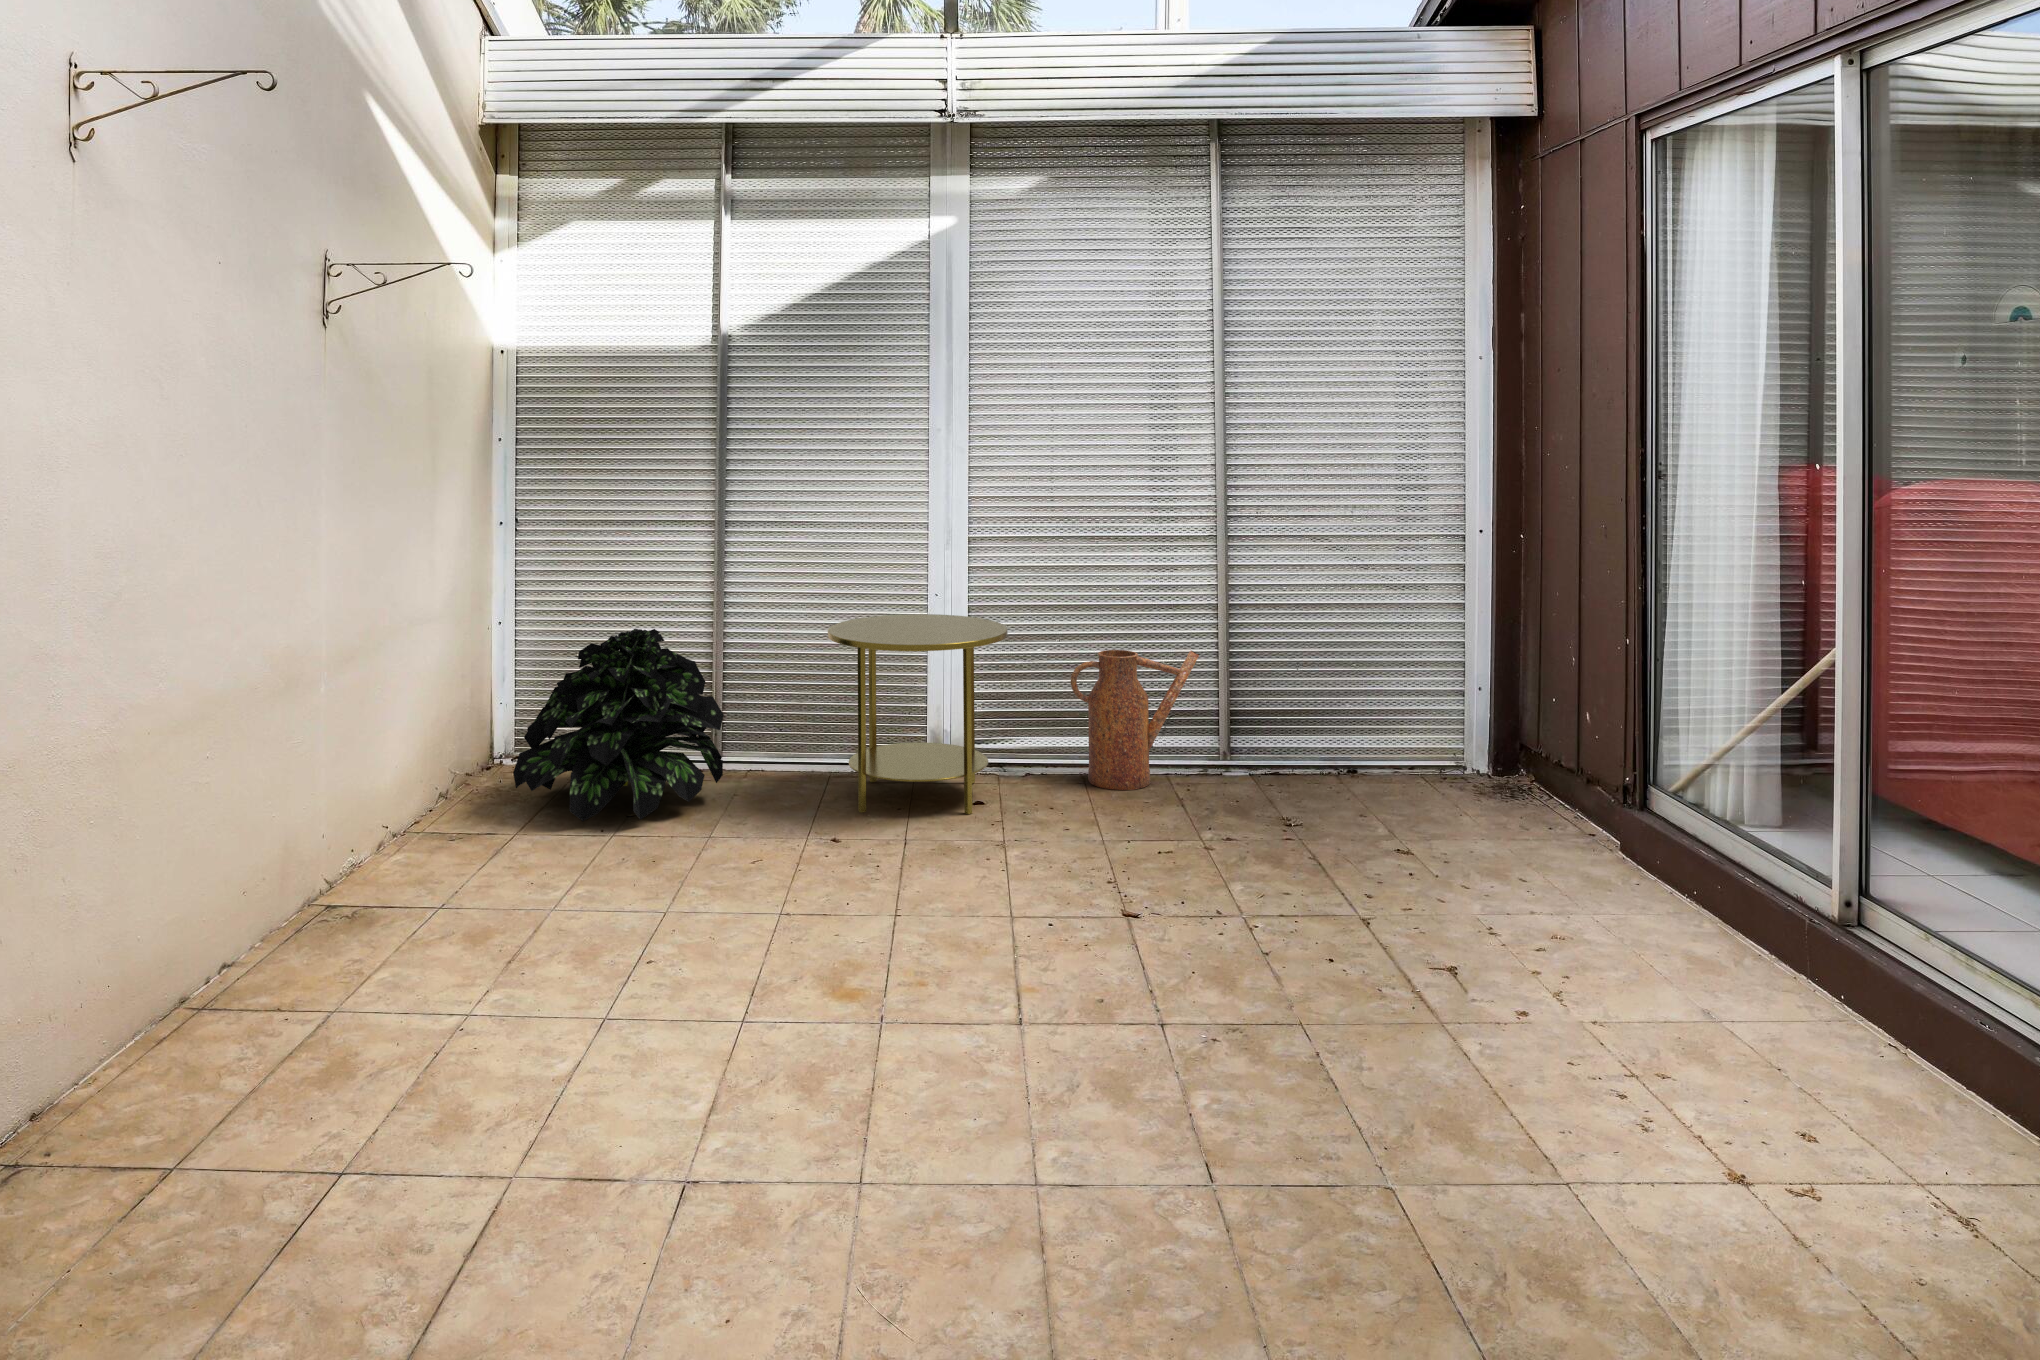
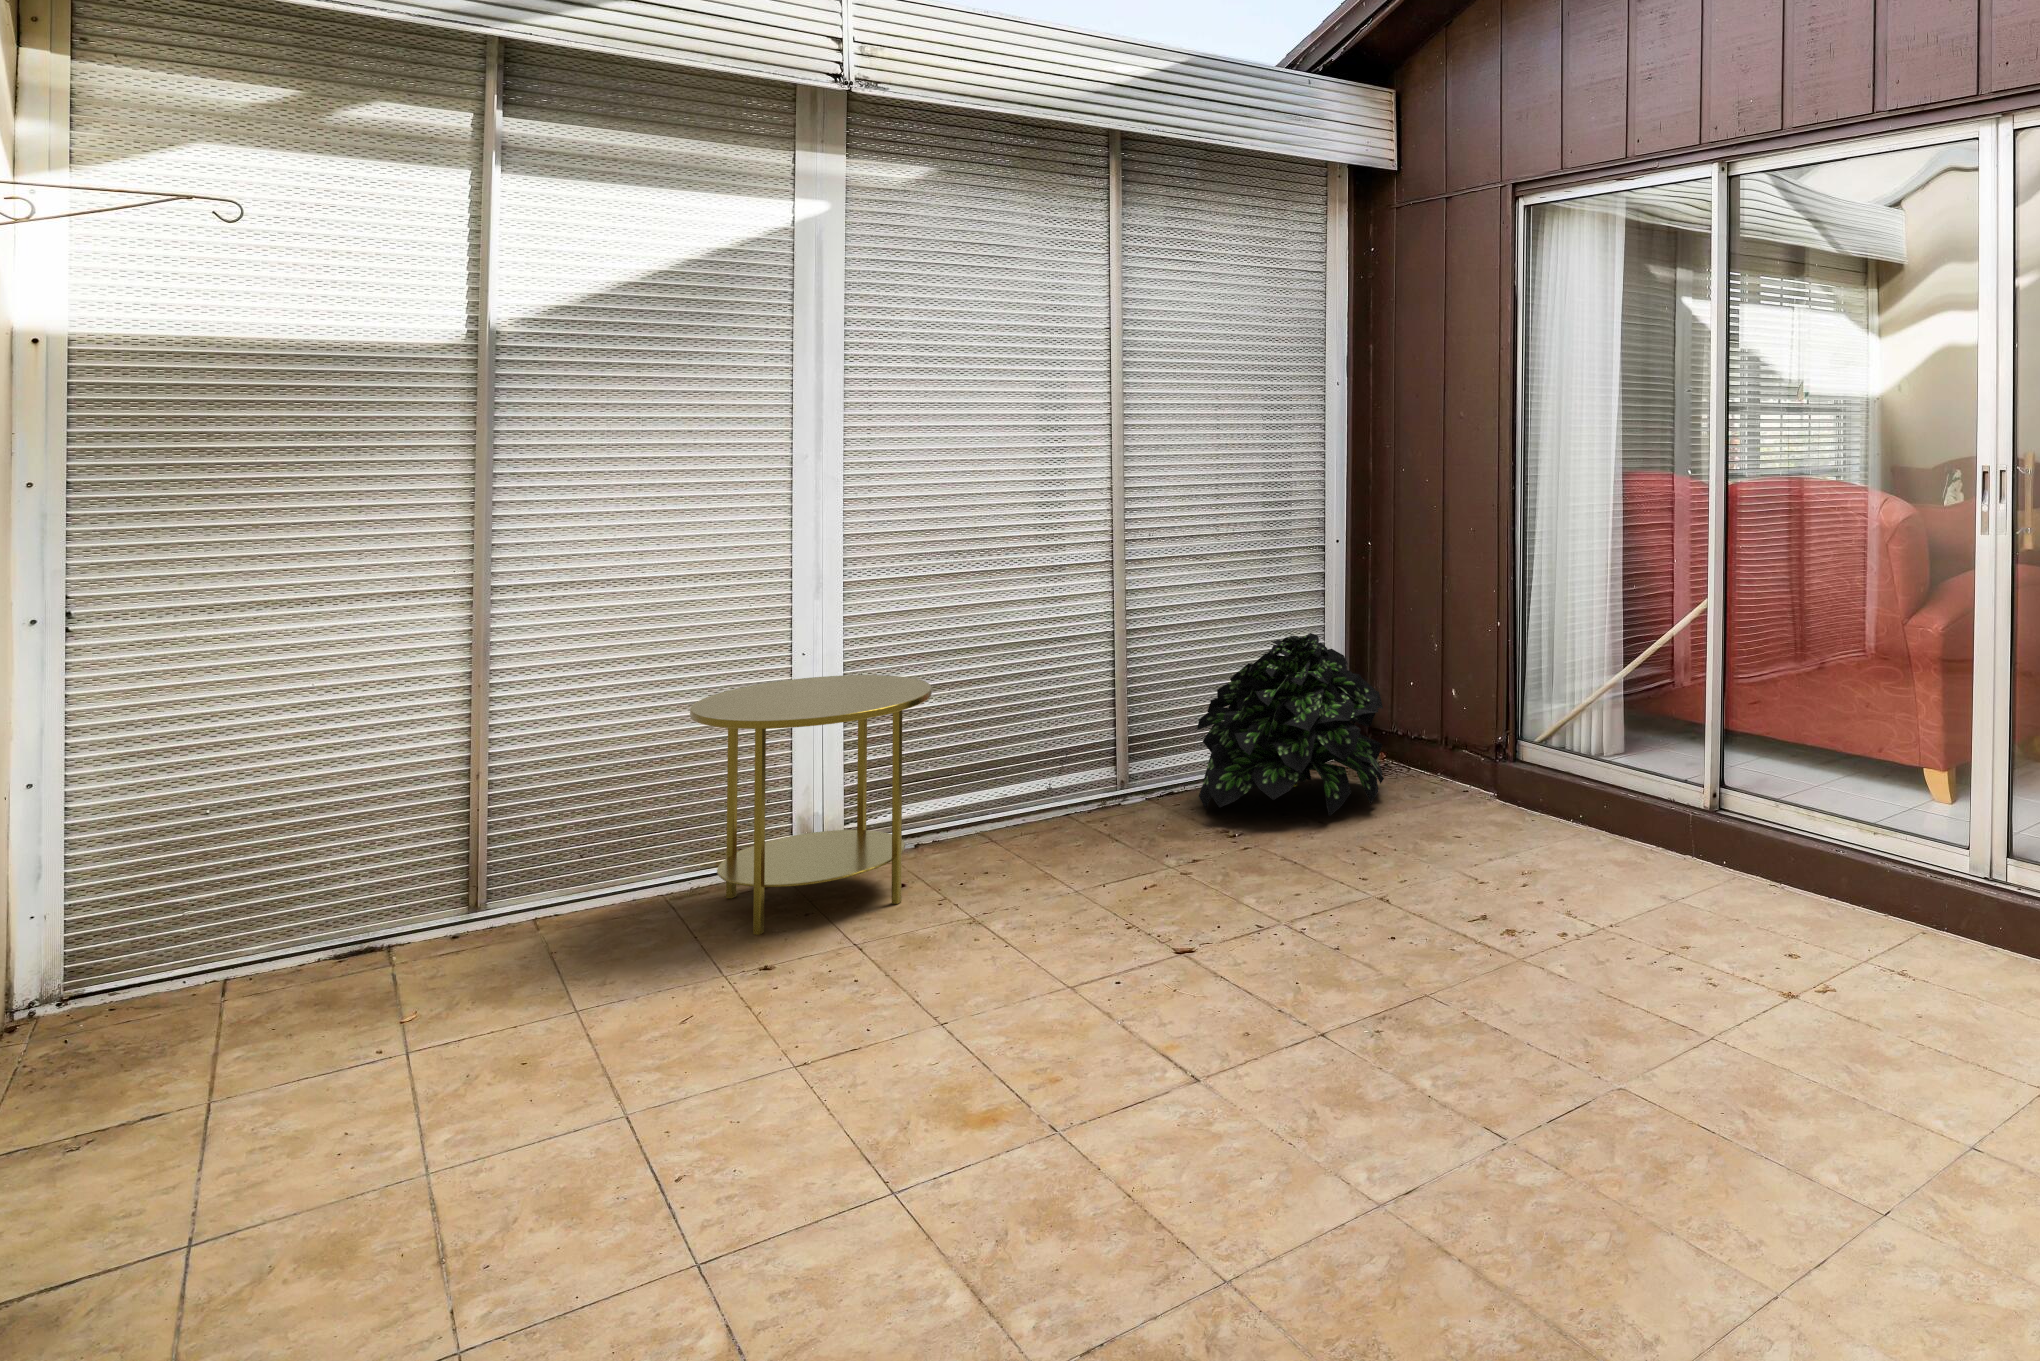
potted plant: present [513,629,723,821] -> present [1197,633,1384,816]
watering can: present [1070,650,1199,790] -> none [975,680,1109,843]

